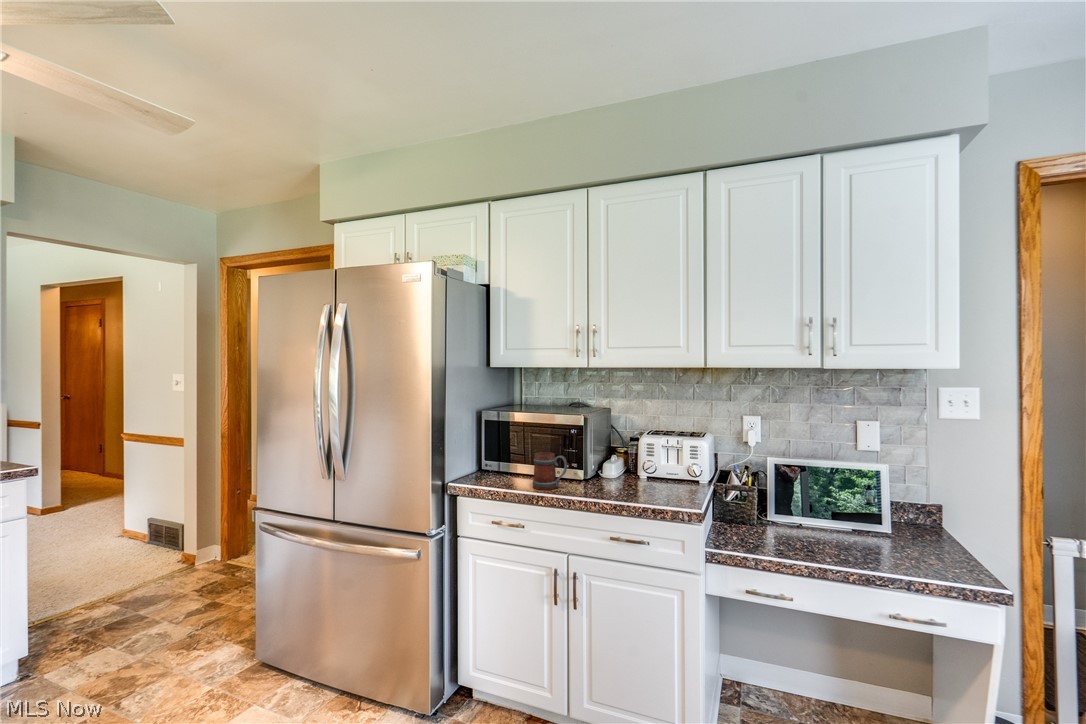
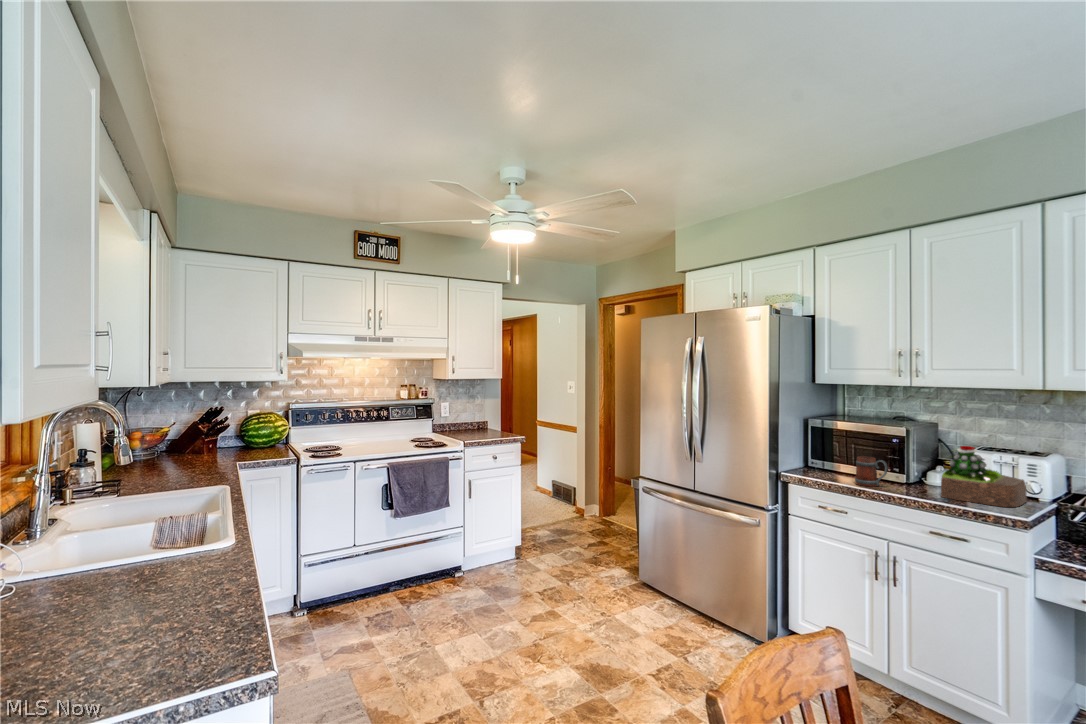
succulent plant: none [620,431,691,497] -> present [941,446,1027,507]

